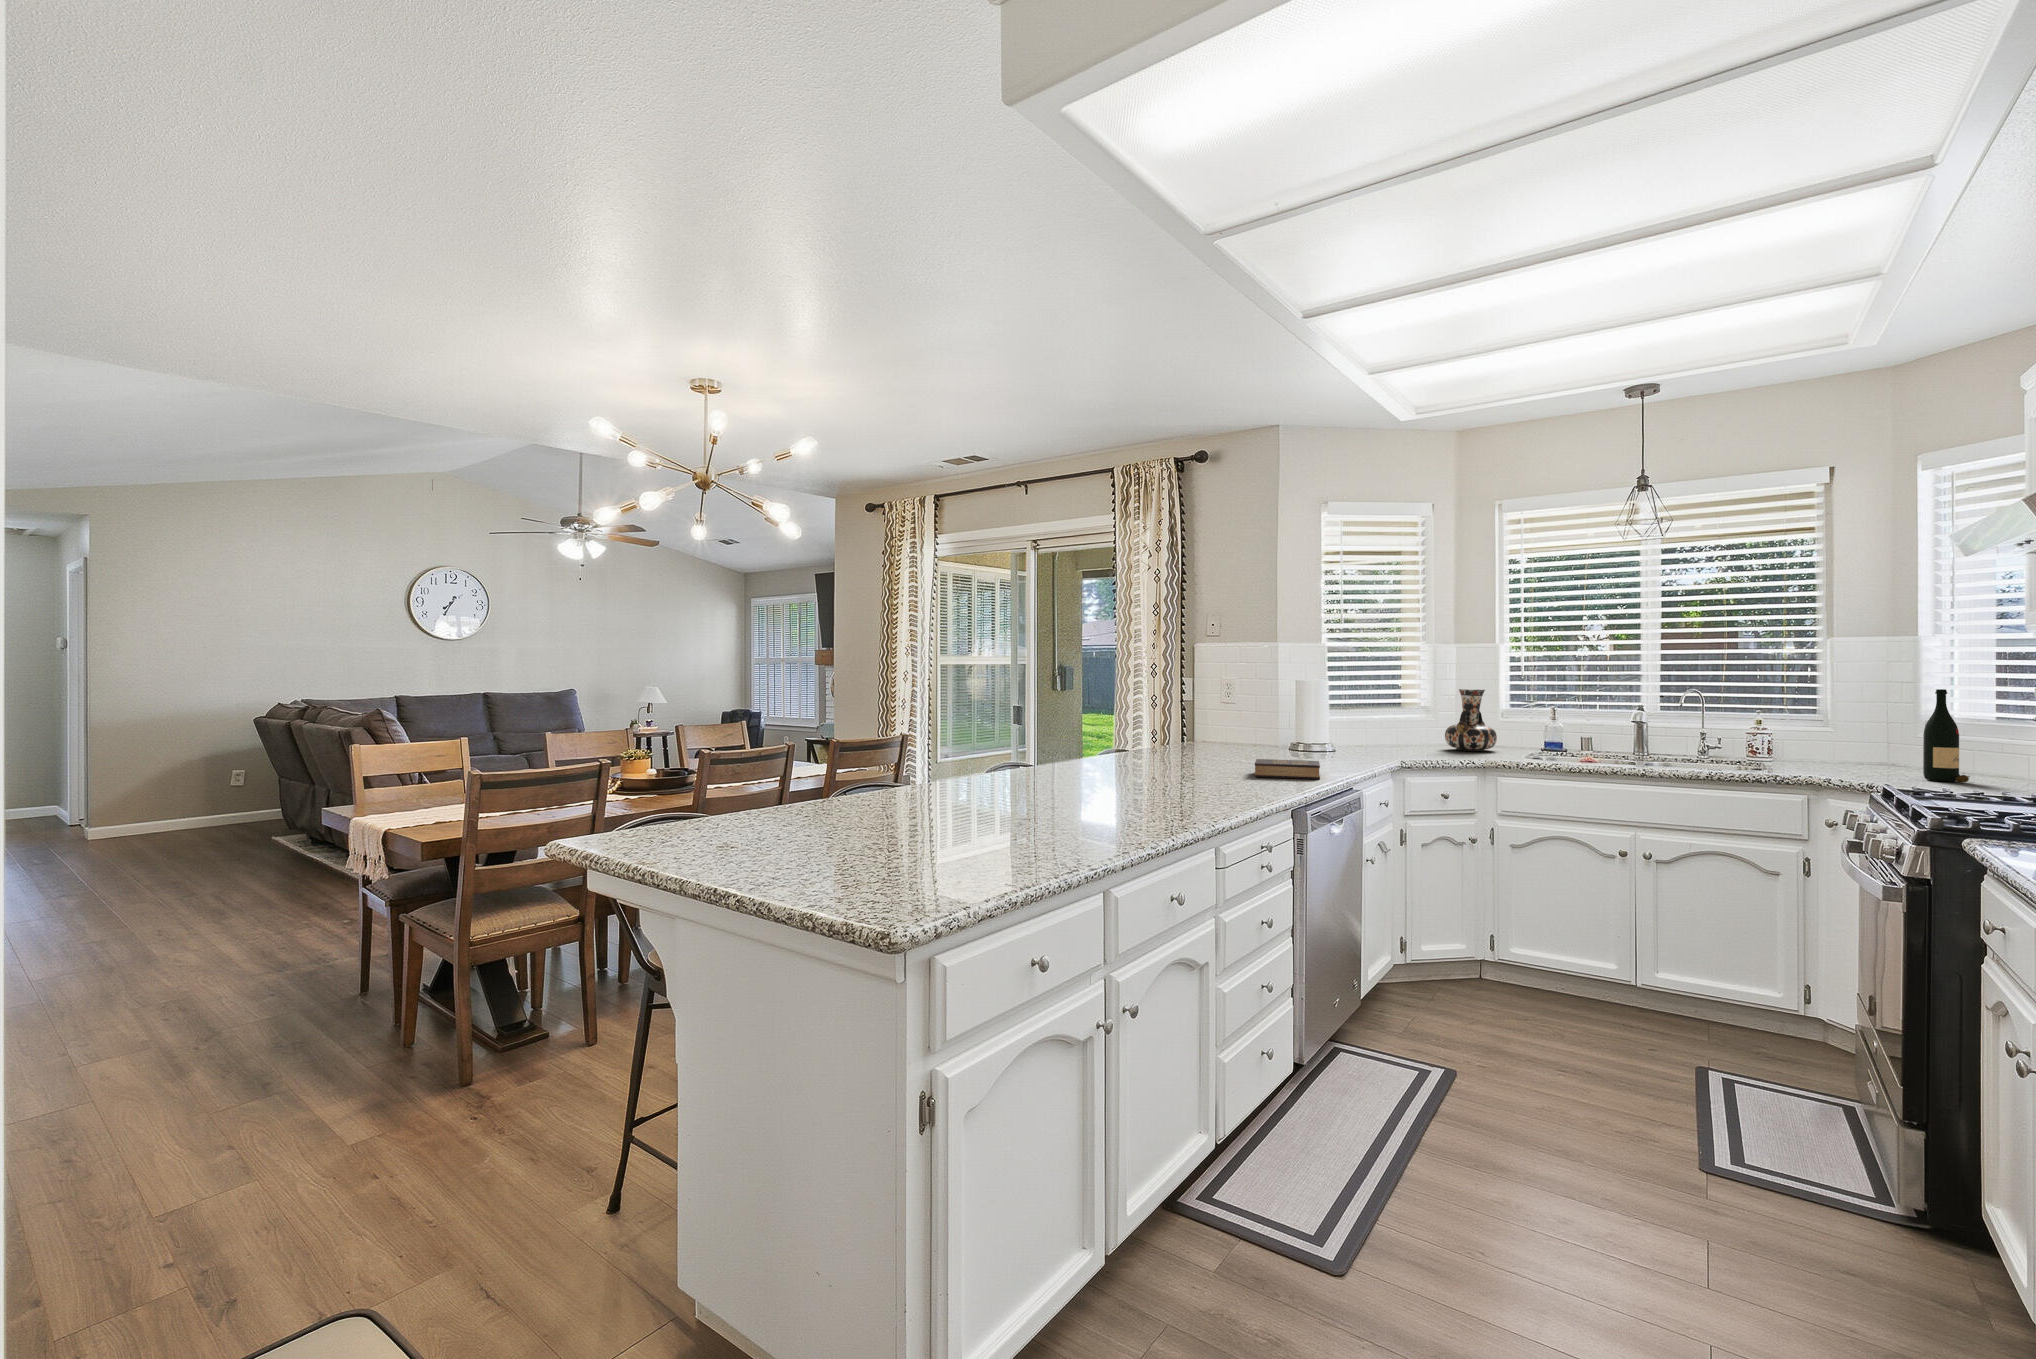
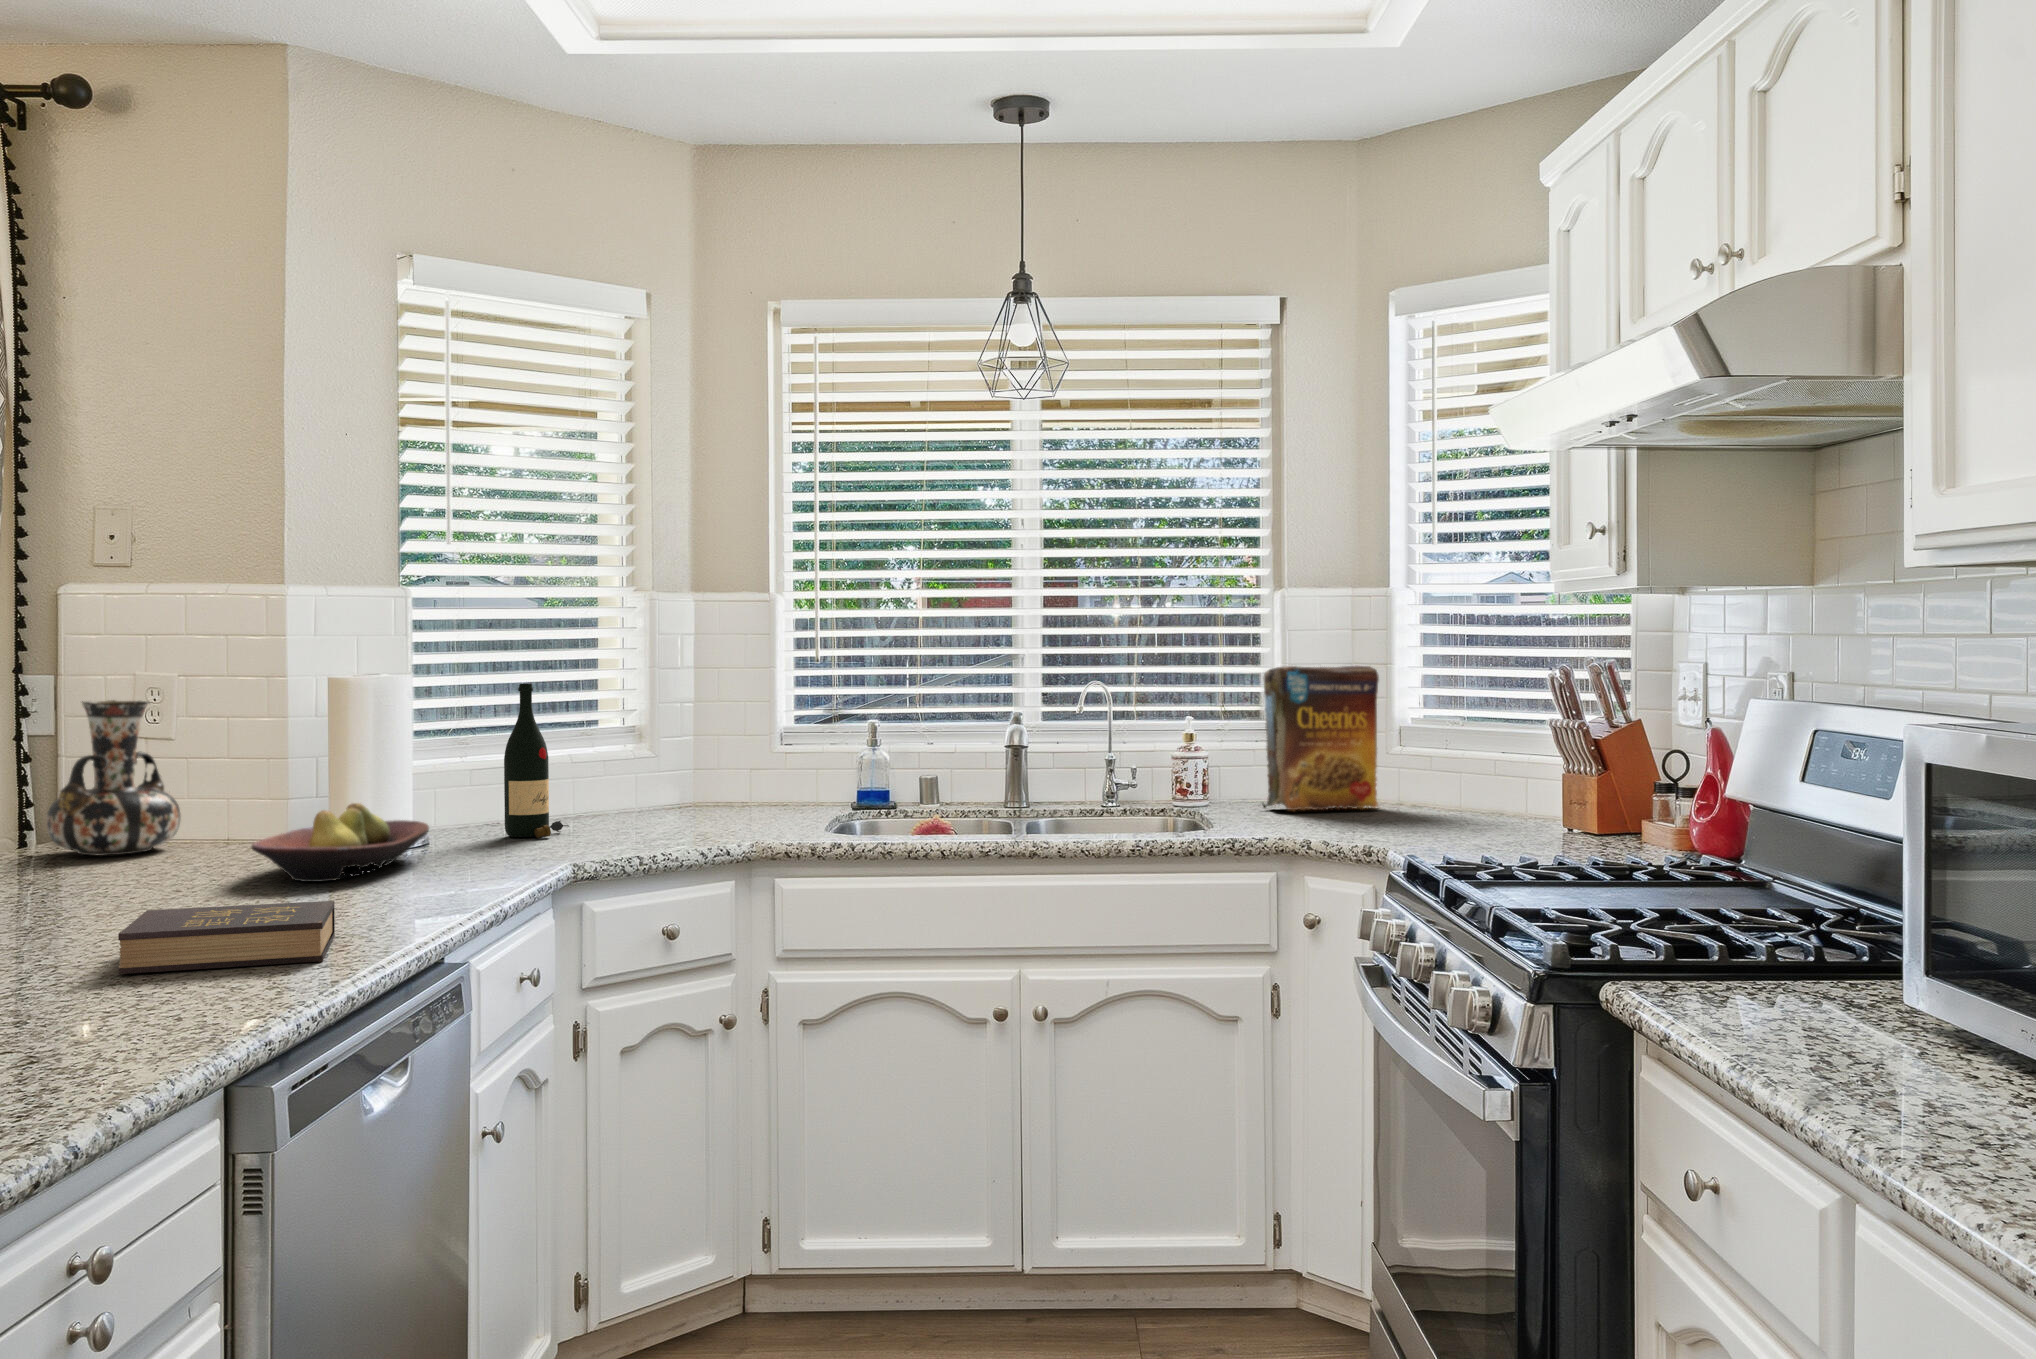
cereal box: none [1808,682,1905,769] -> present [1262,666,1379,810]
decorative vase: present [1445,689,1497,751] -> present [46,700,181,856]
wine bottle: present [1923,689,1970,783] -> present [504,684,569,838]
fruit bowl: none [1274,731,1339,760] -> present [251,803,429,882]

